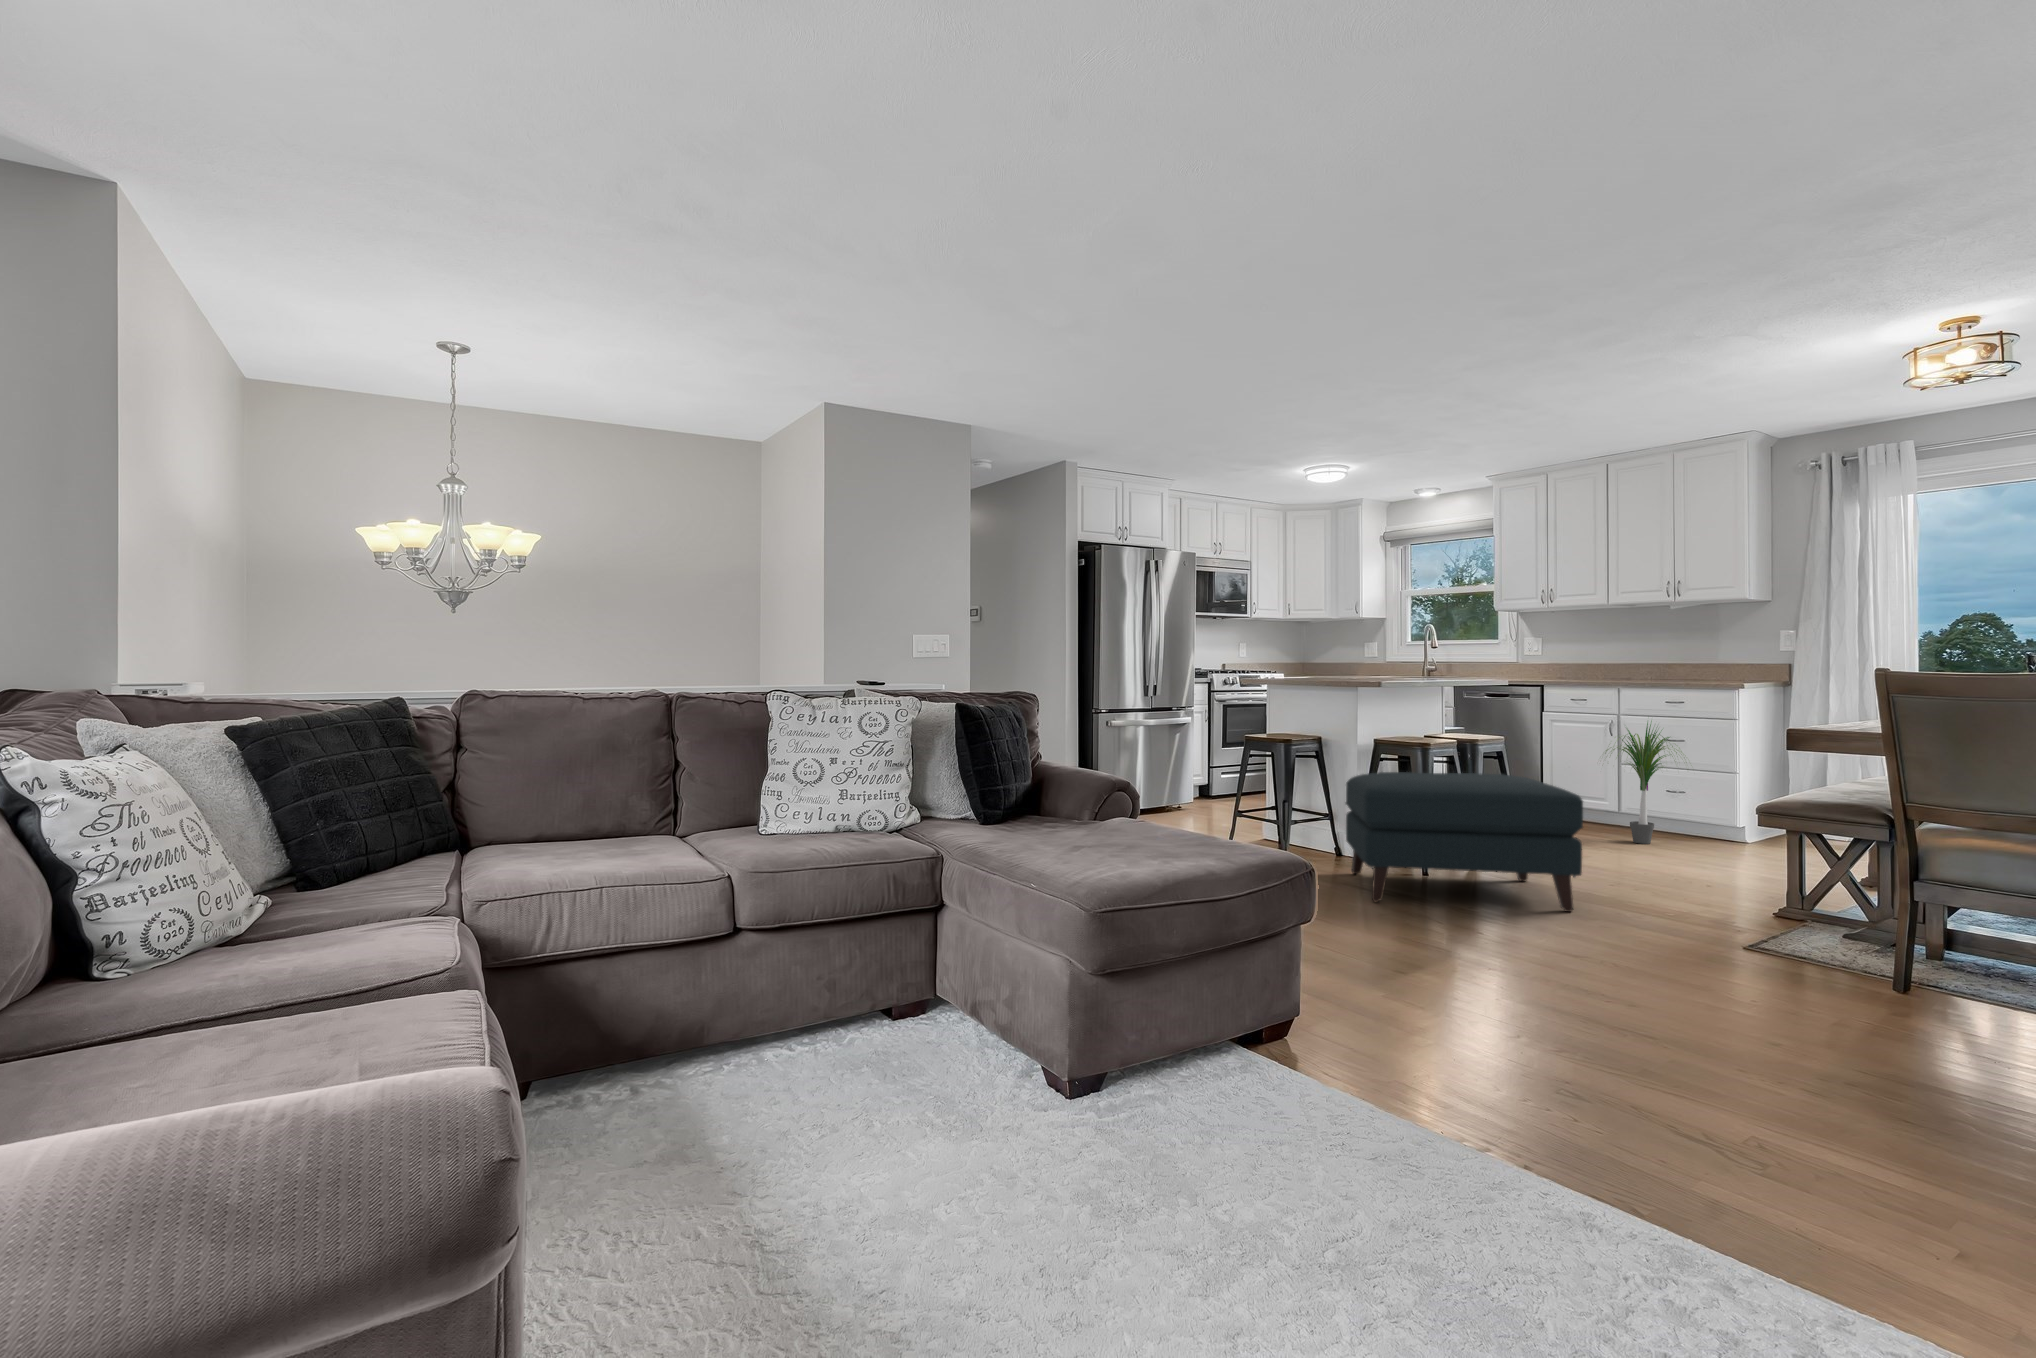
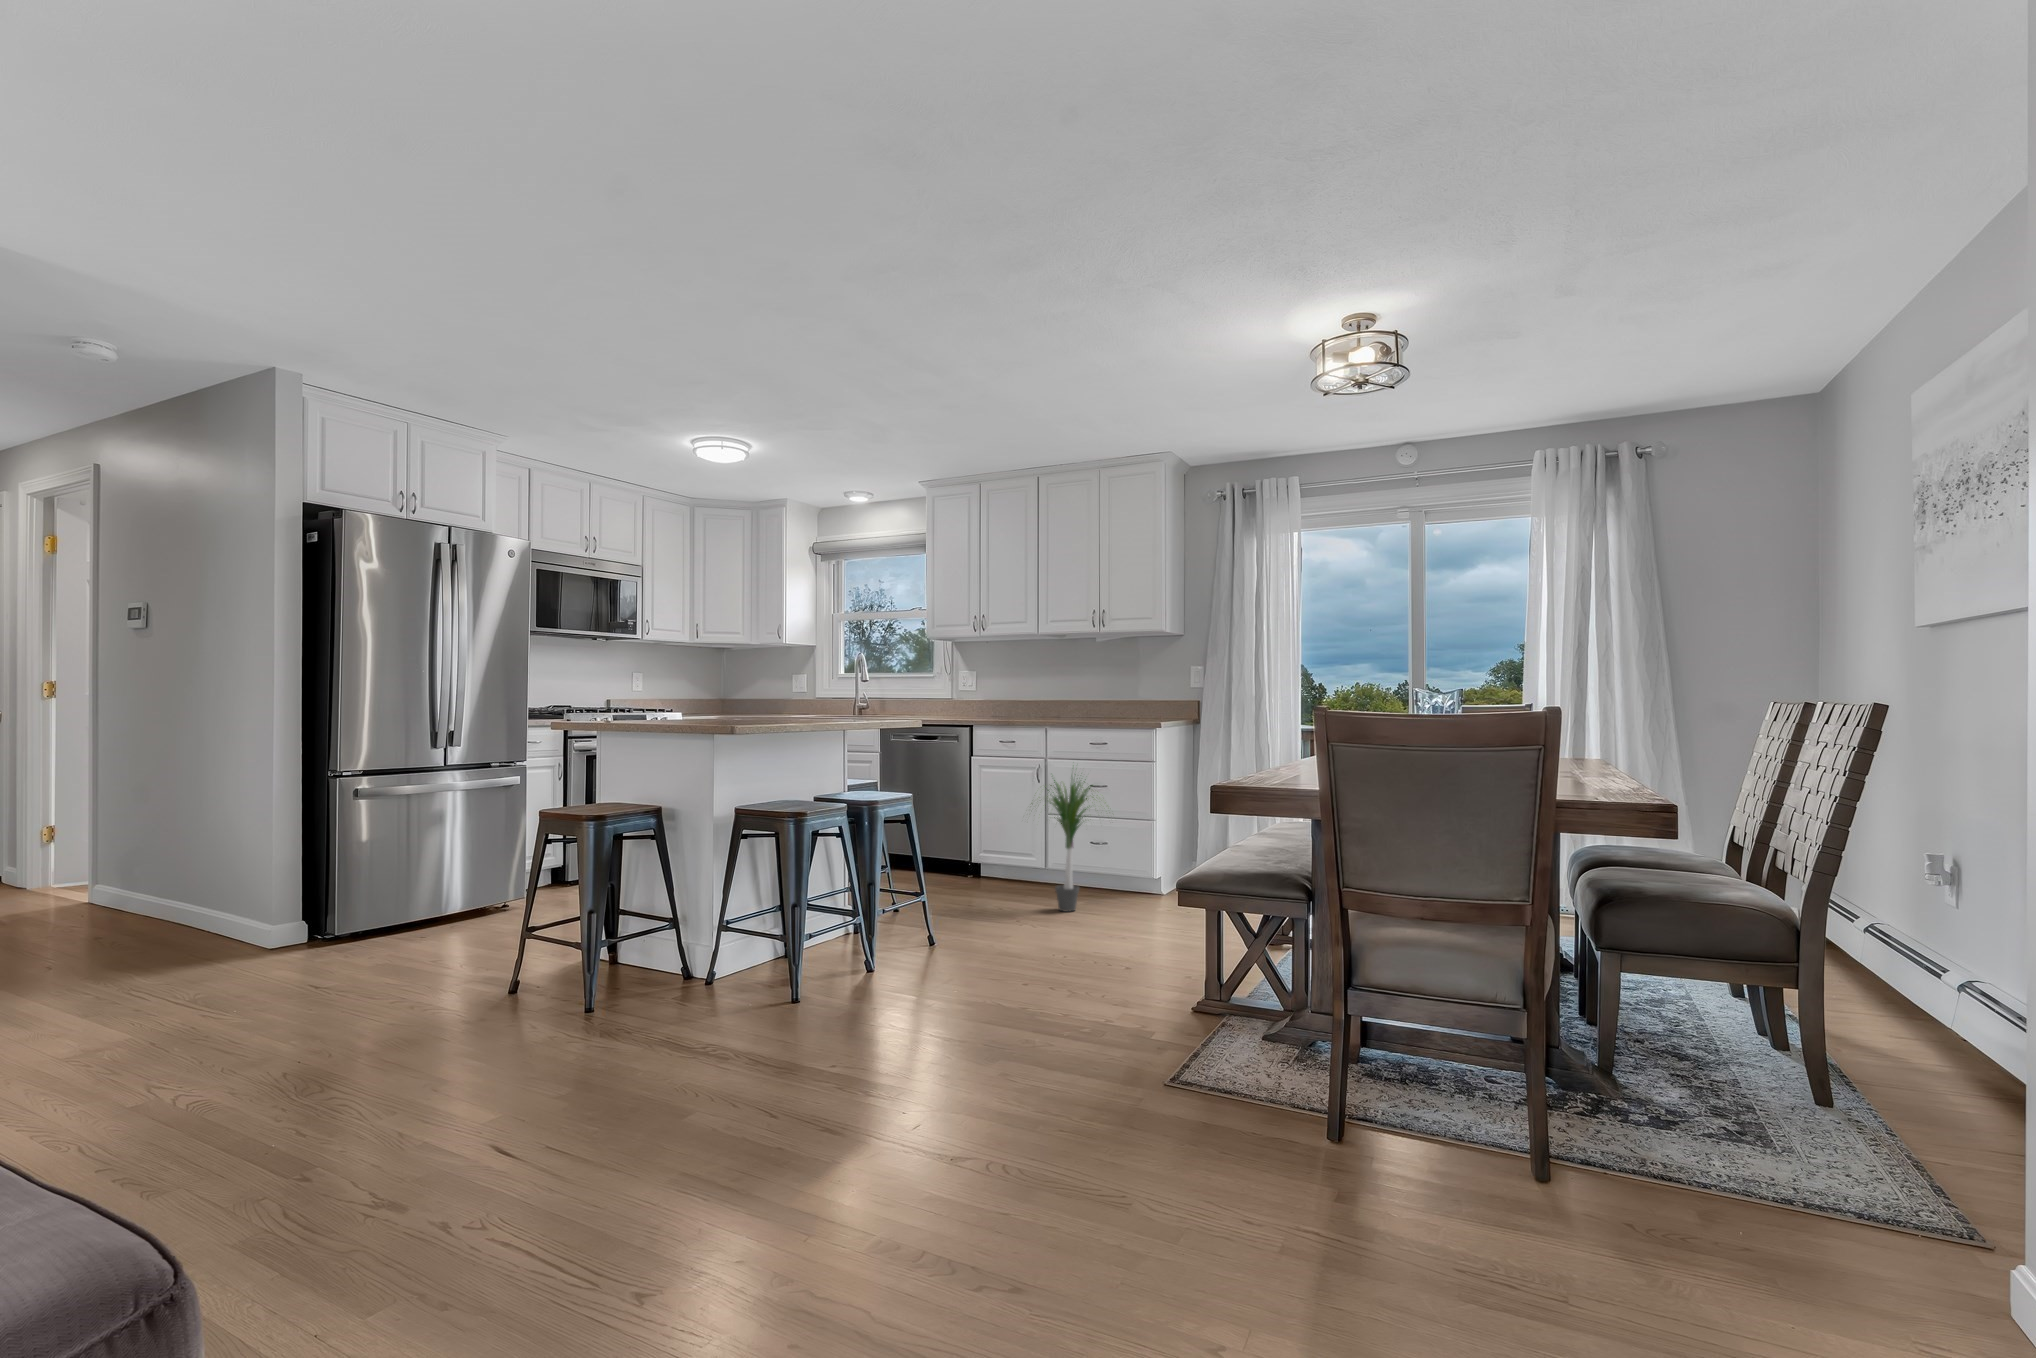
ottoman: present [1346,772,1583,912] -> none [671,850,980,1074]

